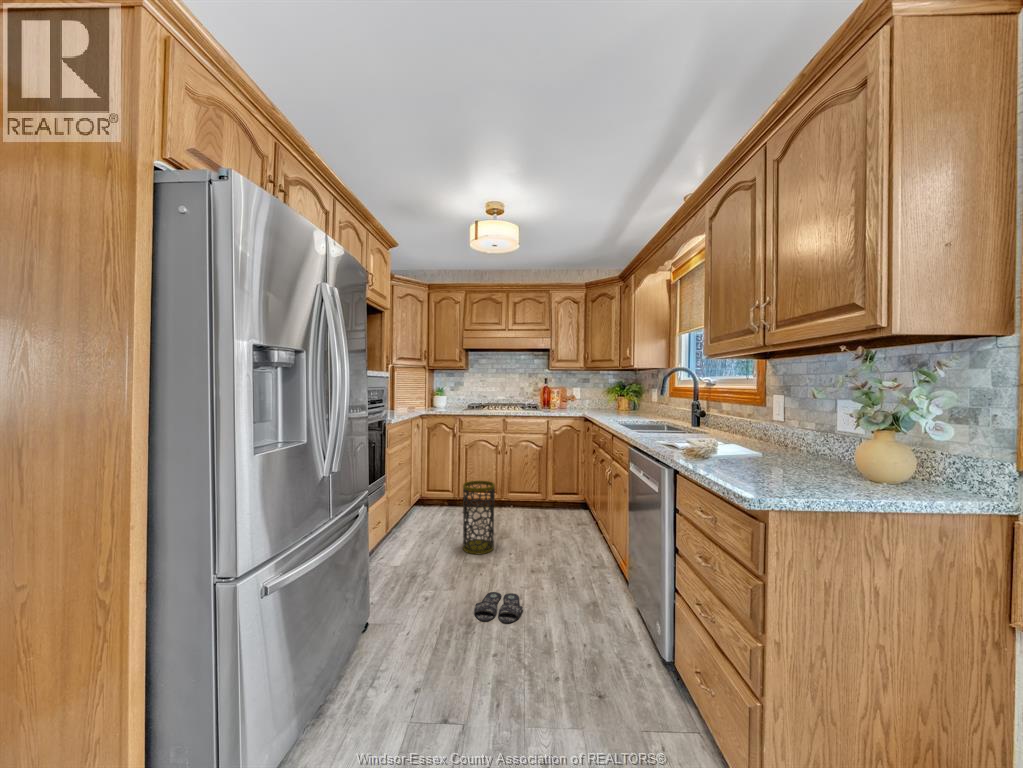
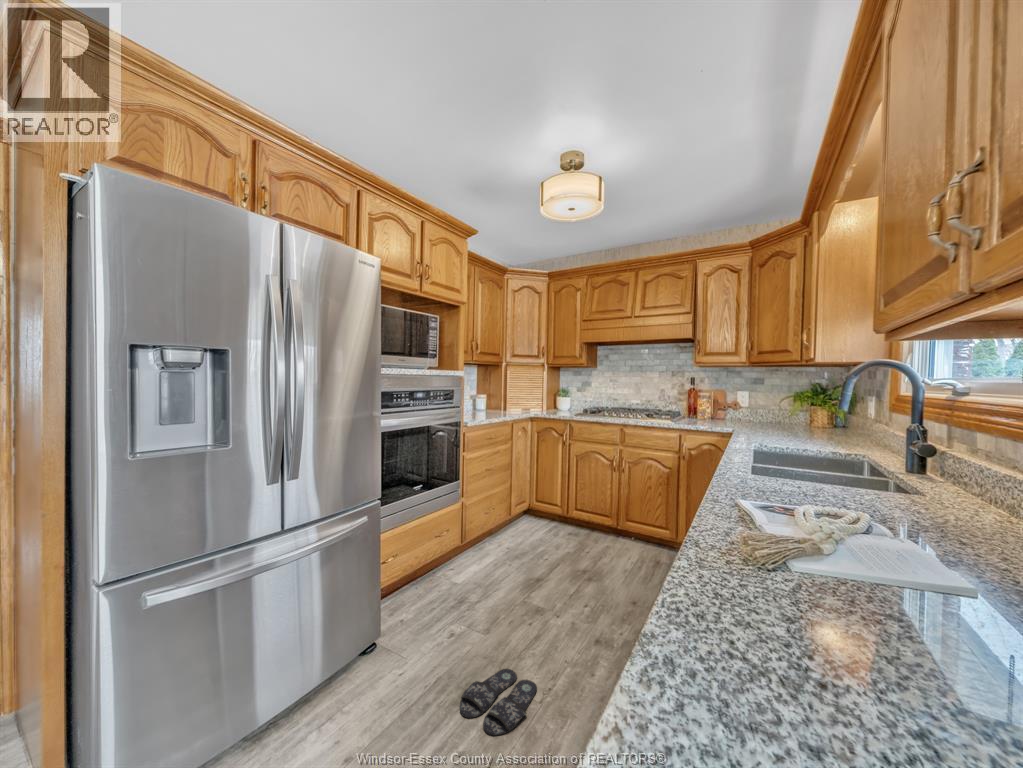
trash can: present [463,481,495,555] -> none [526,506,566,603]

